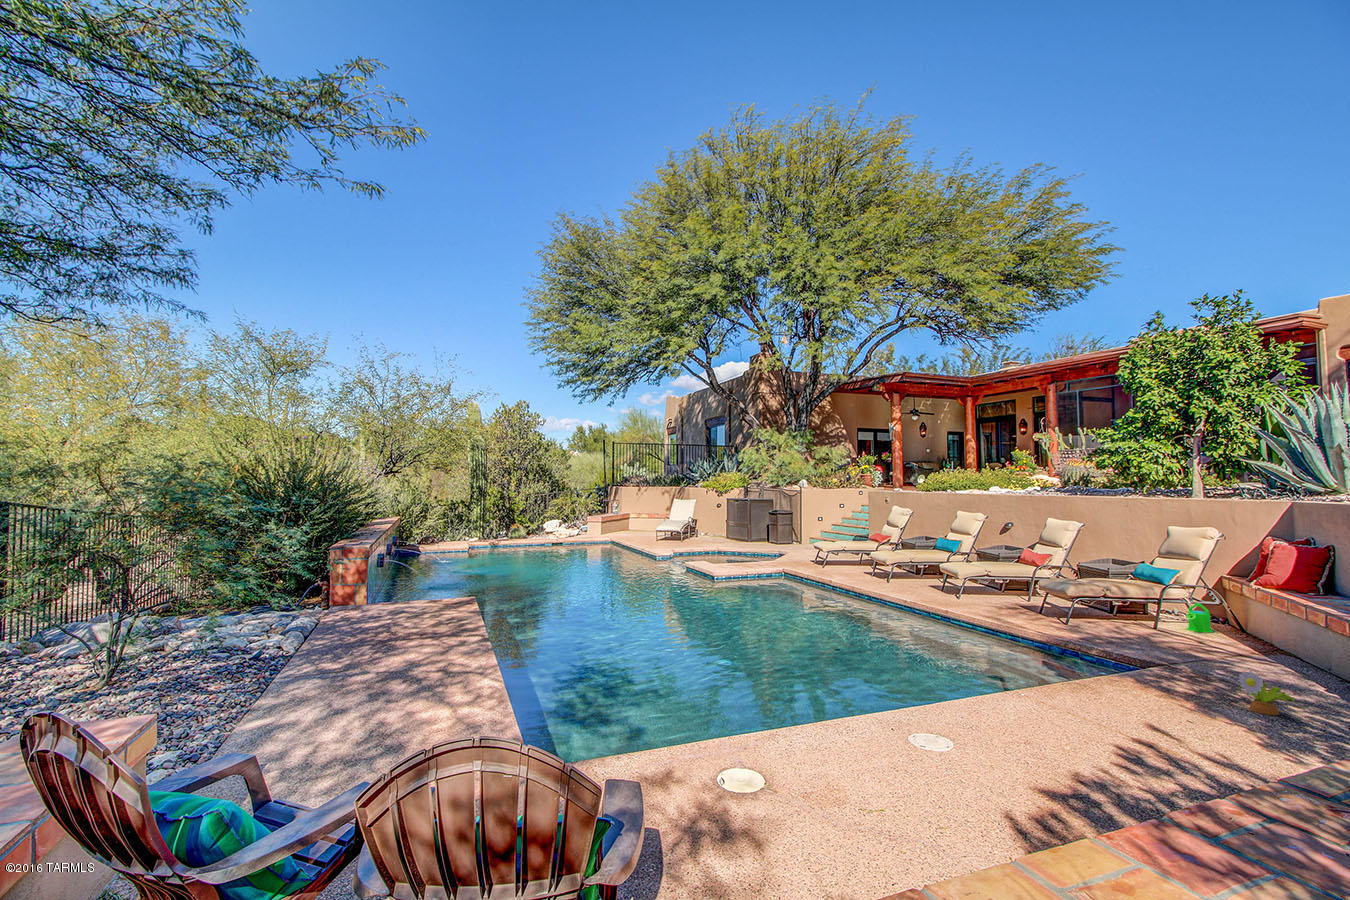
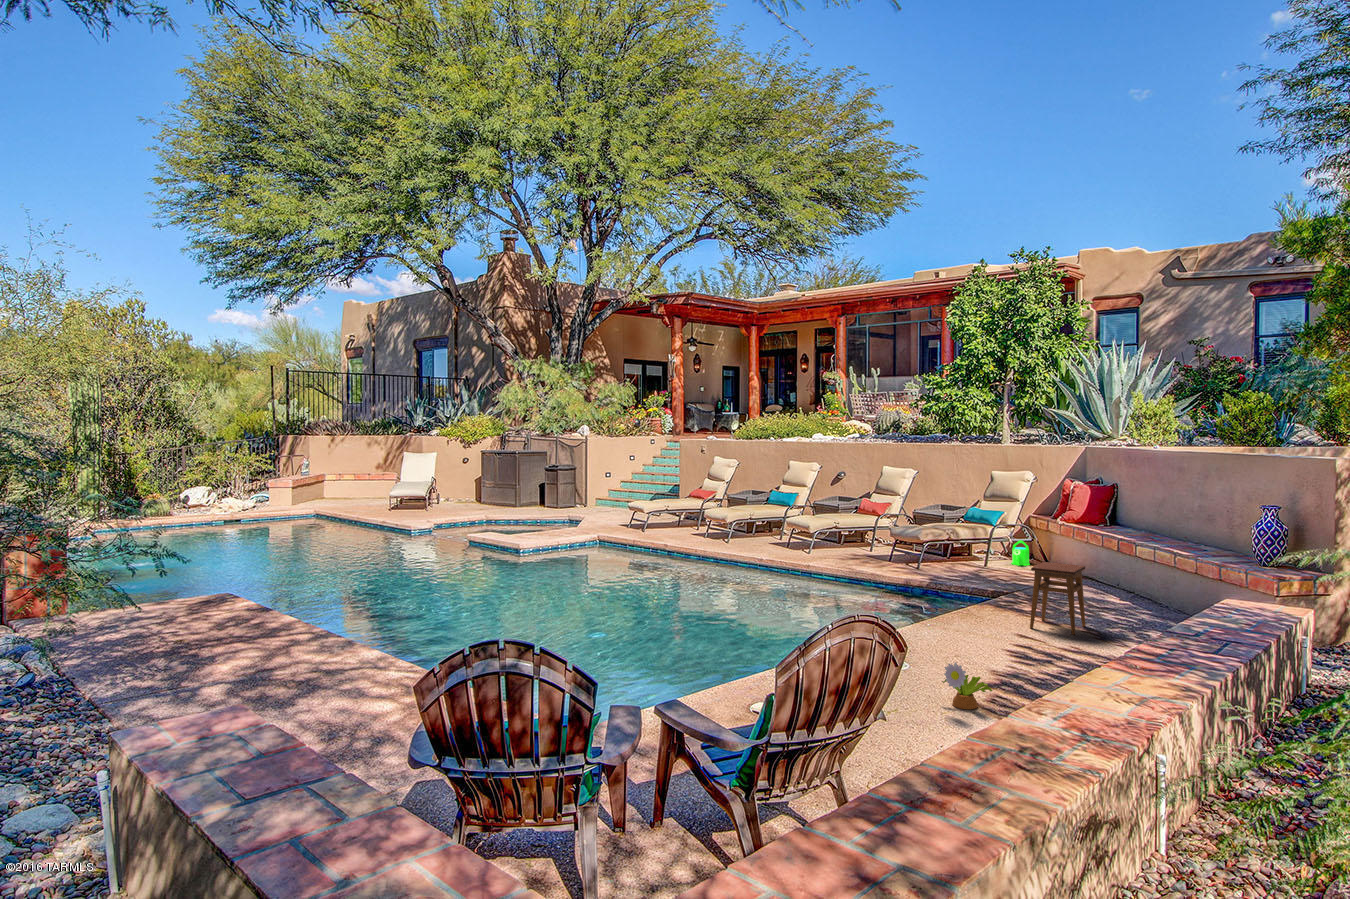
stool: none [1141,632,1230,727] -> present [1030,562,1086,635]
decorative plant: present [1236,671,1295,715] -> present [942,662,992,709]

